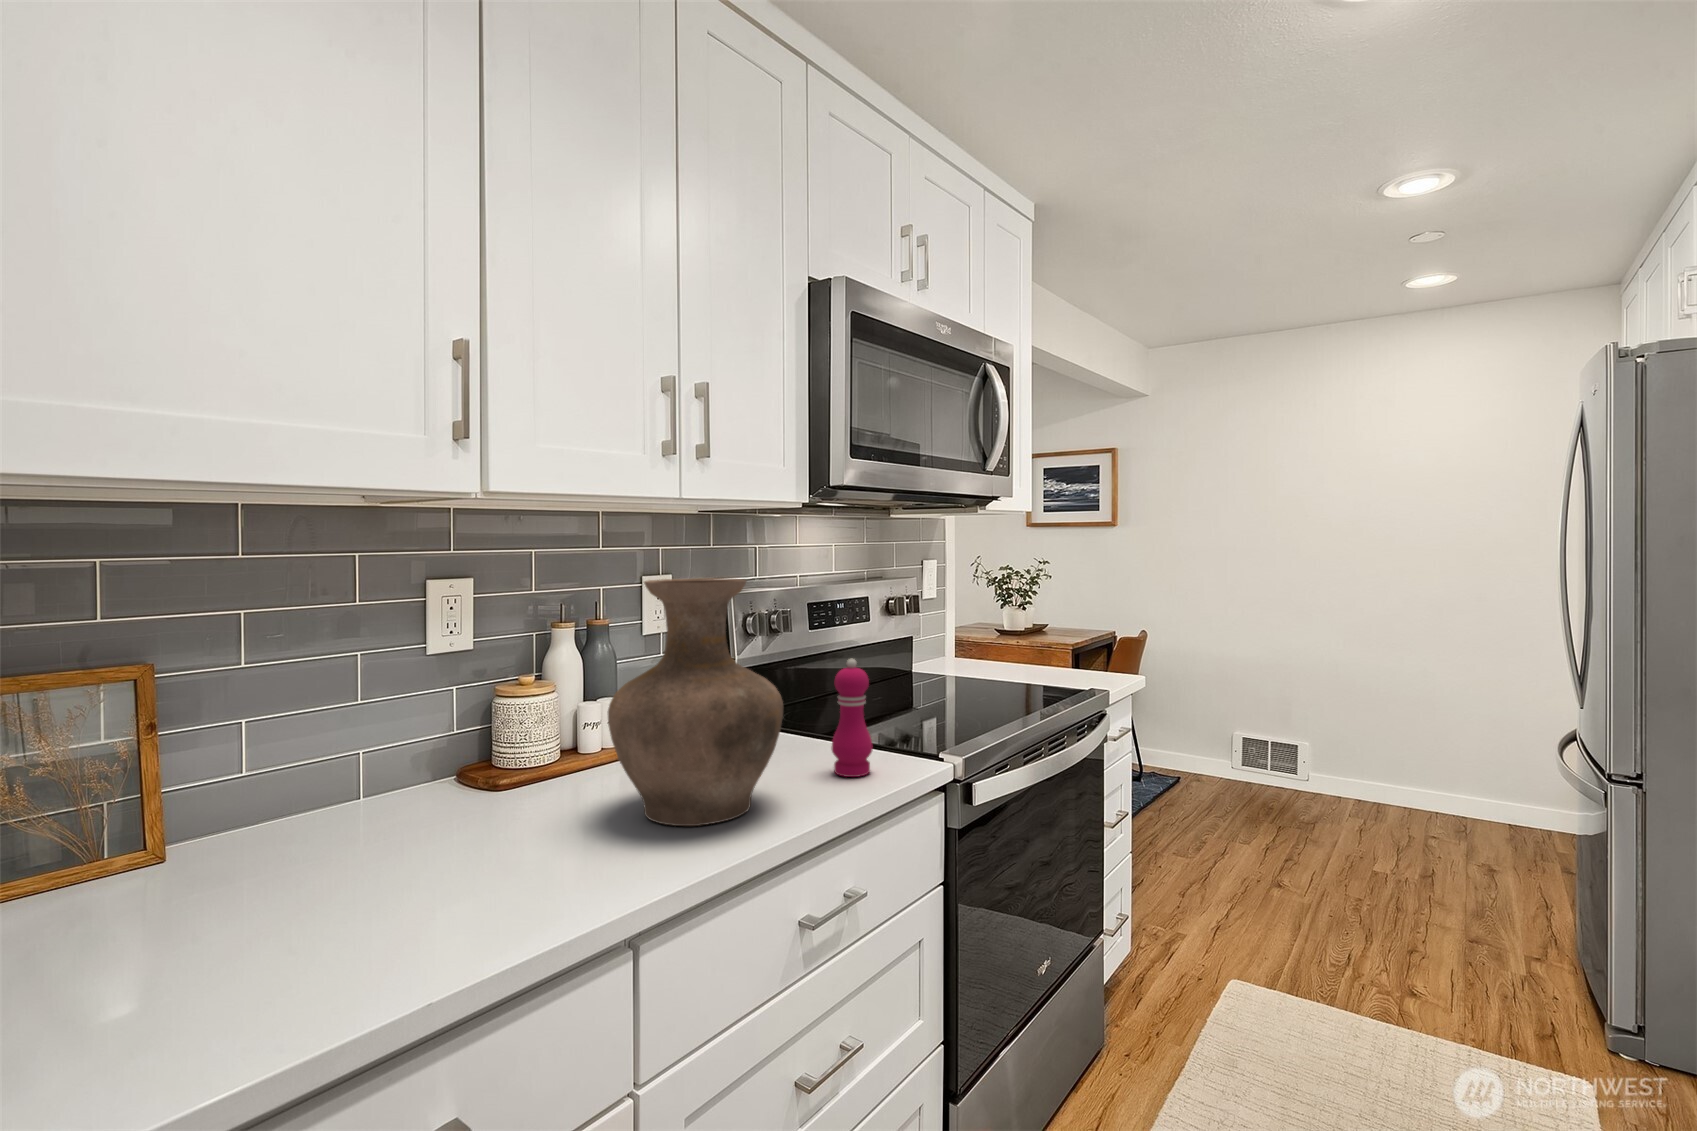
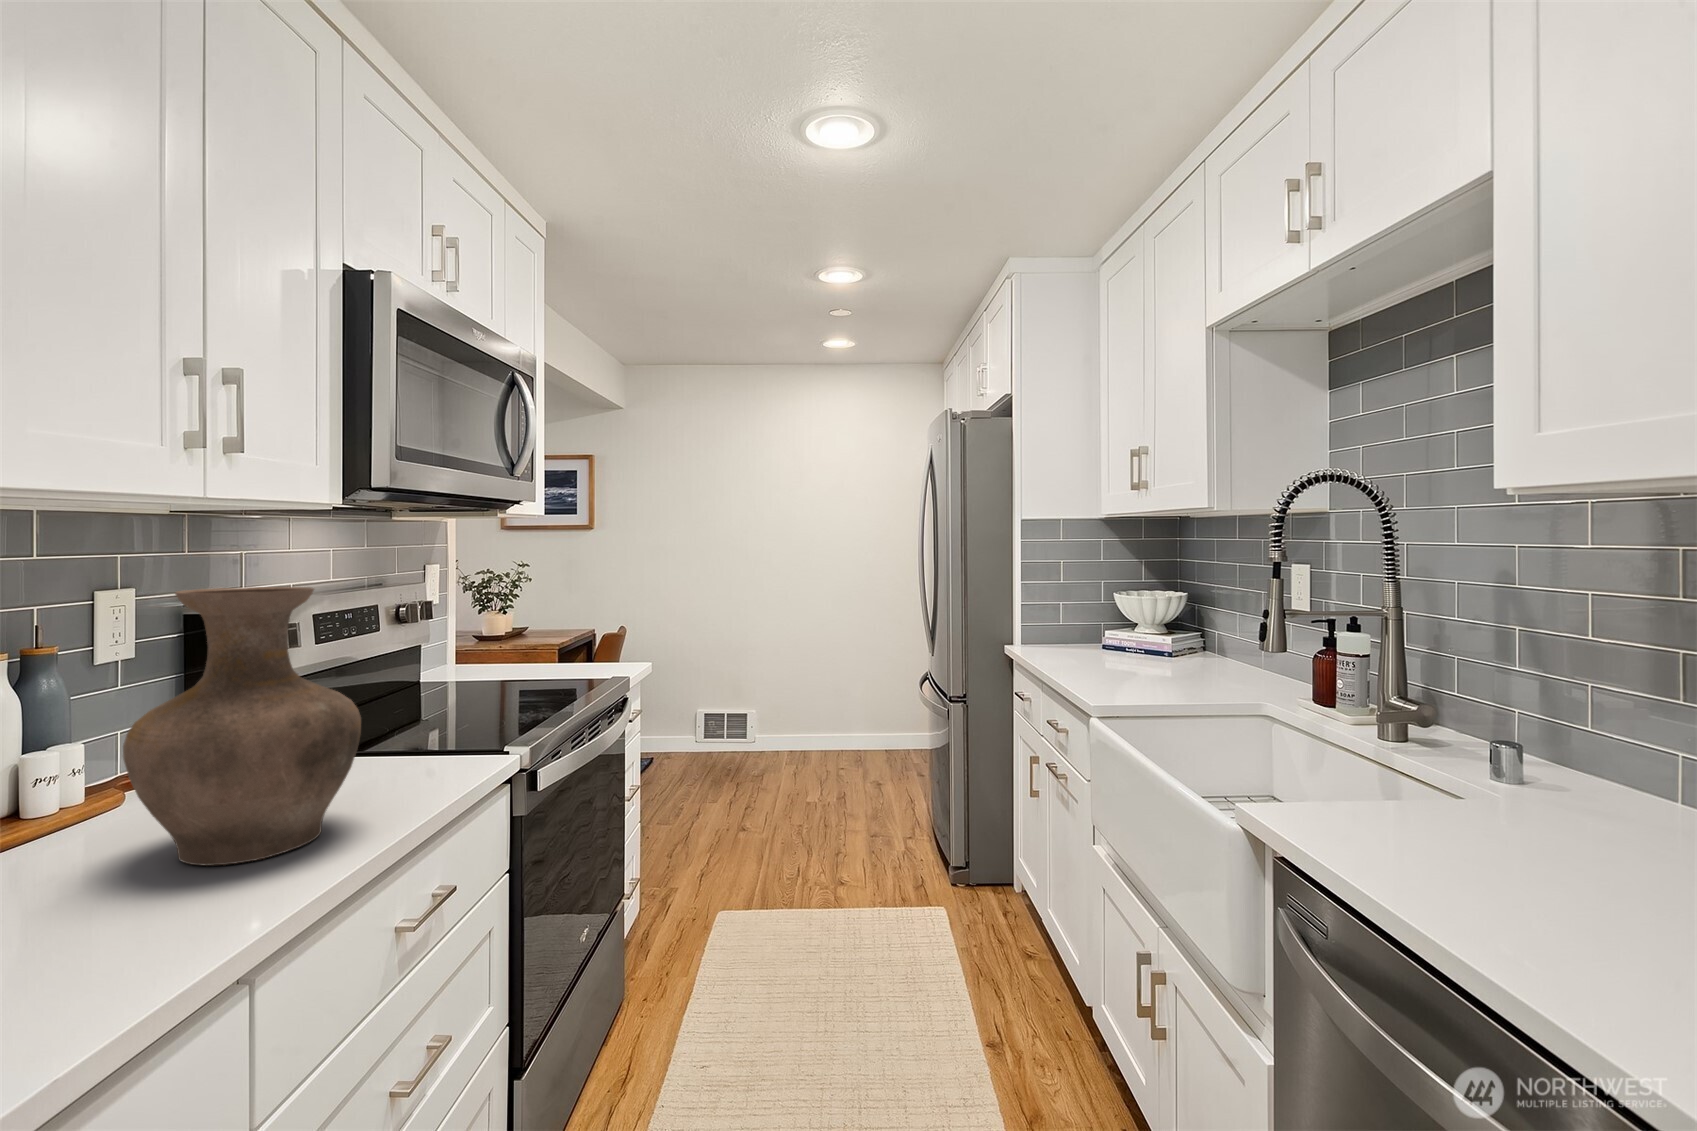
pepper mill: present [832,659,873,777] -> none [394,664,441,784]

